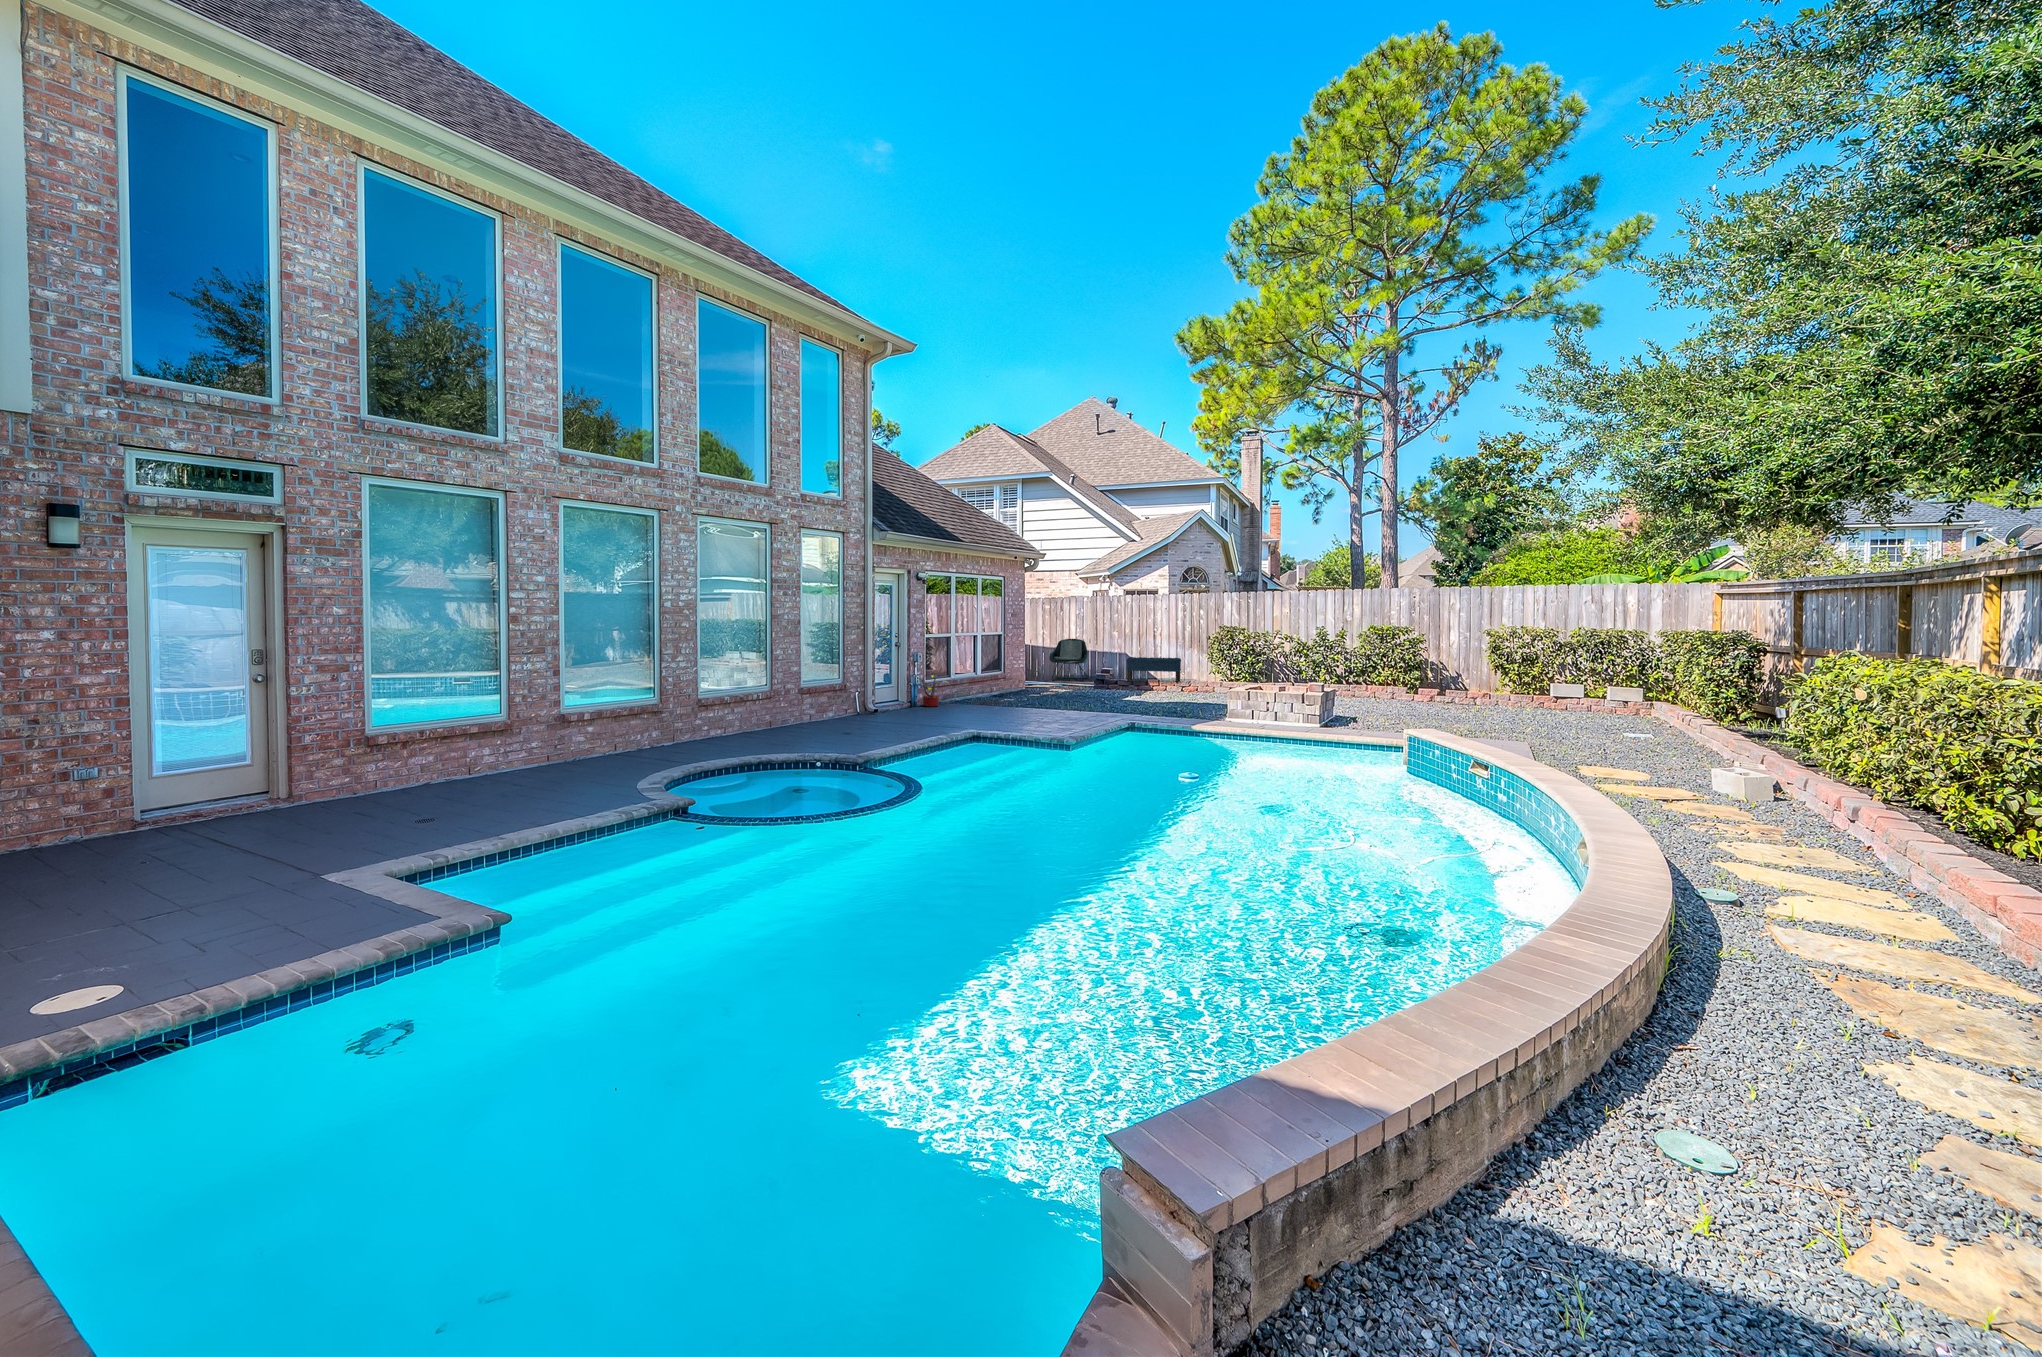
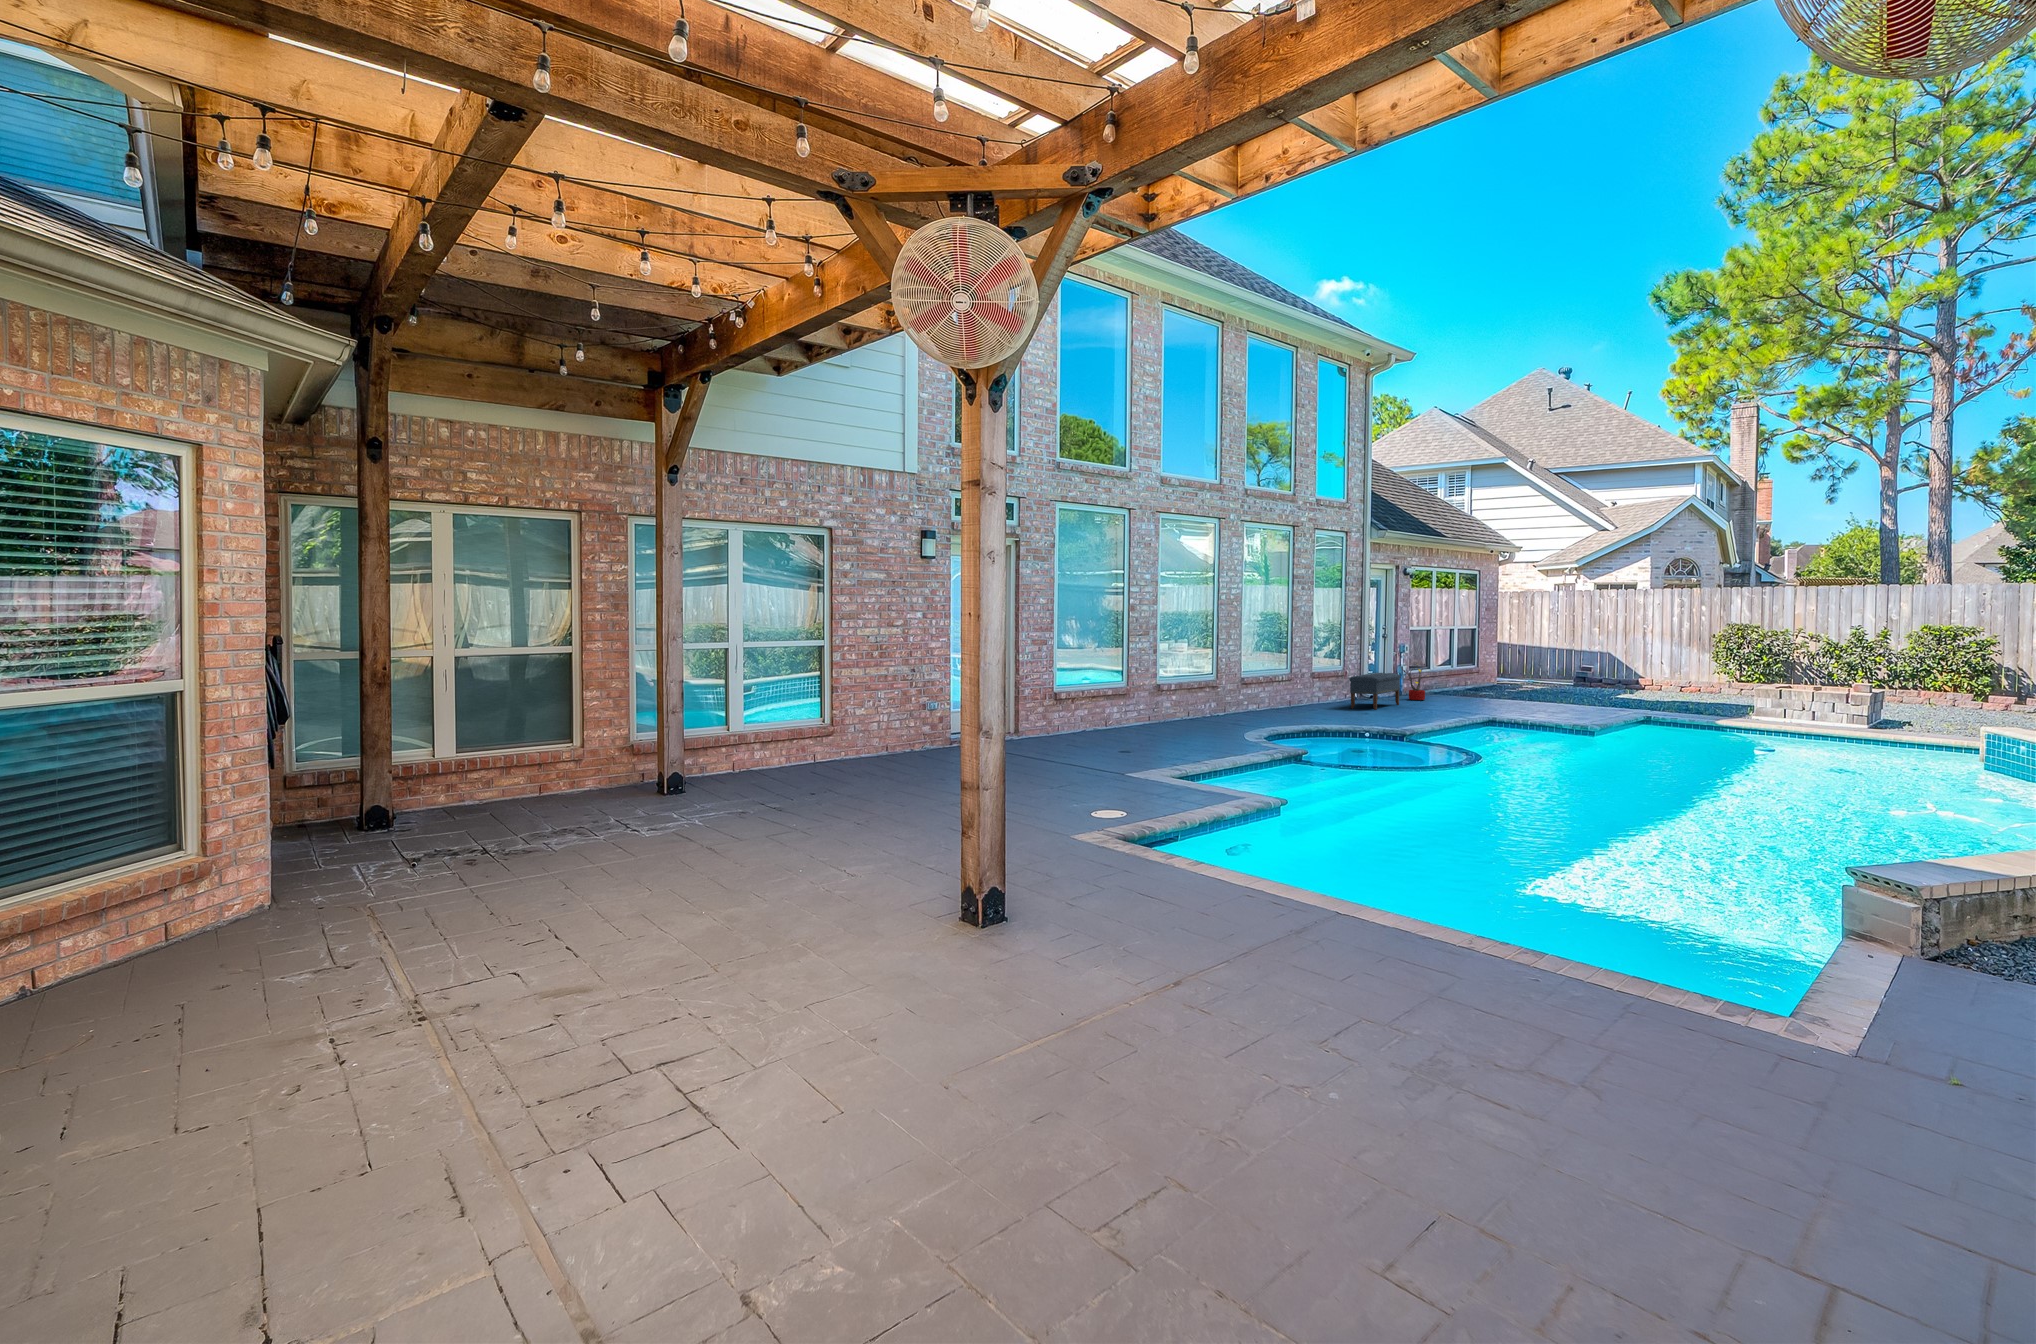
lounge chair: present [1049,639,1088,682] -> none [1513,639,1559,685]
bench: present [1126,657,1181,683] -> present [1349,673,1401,710]

